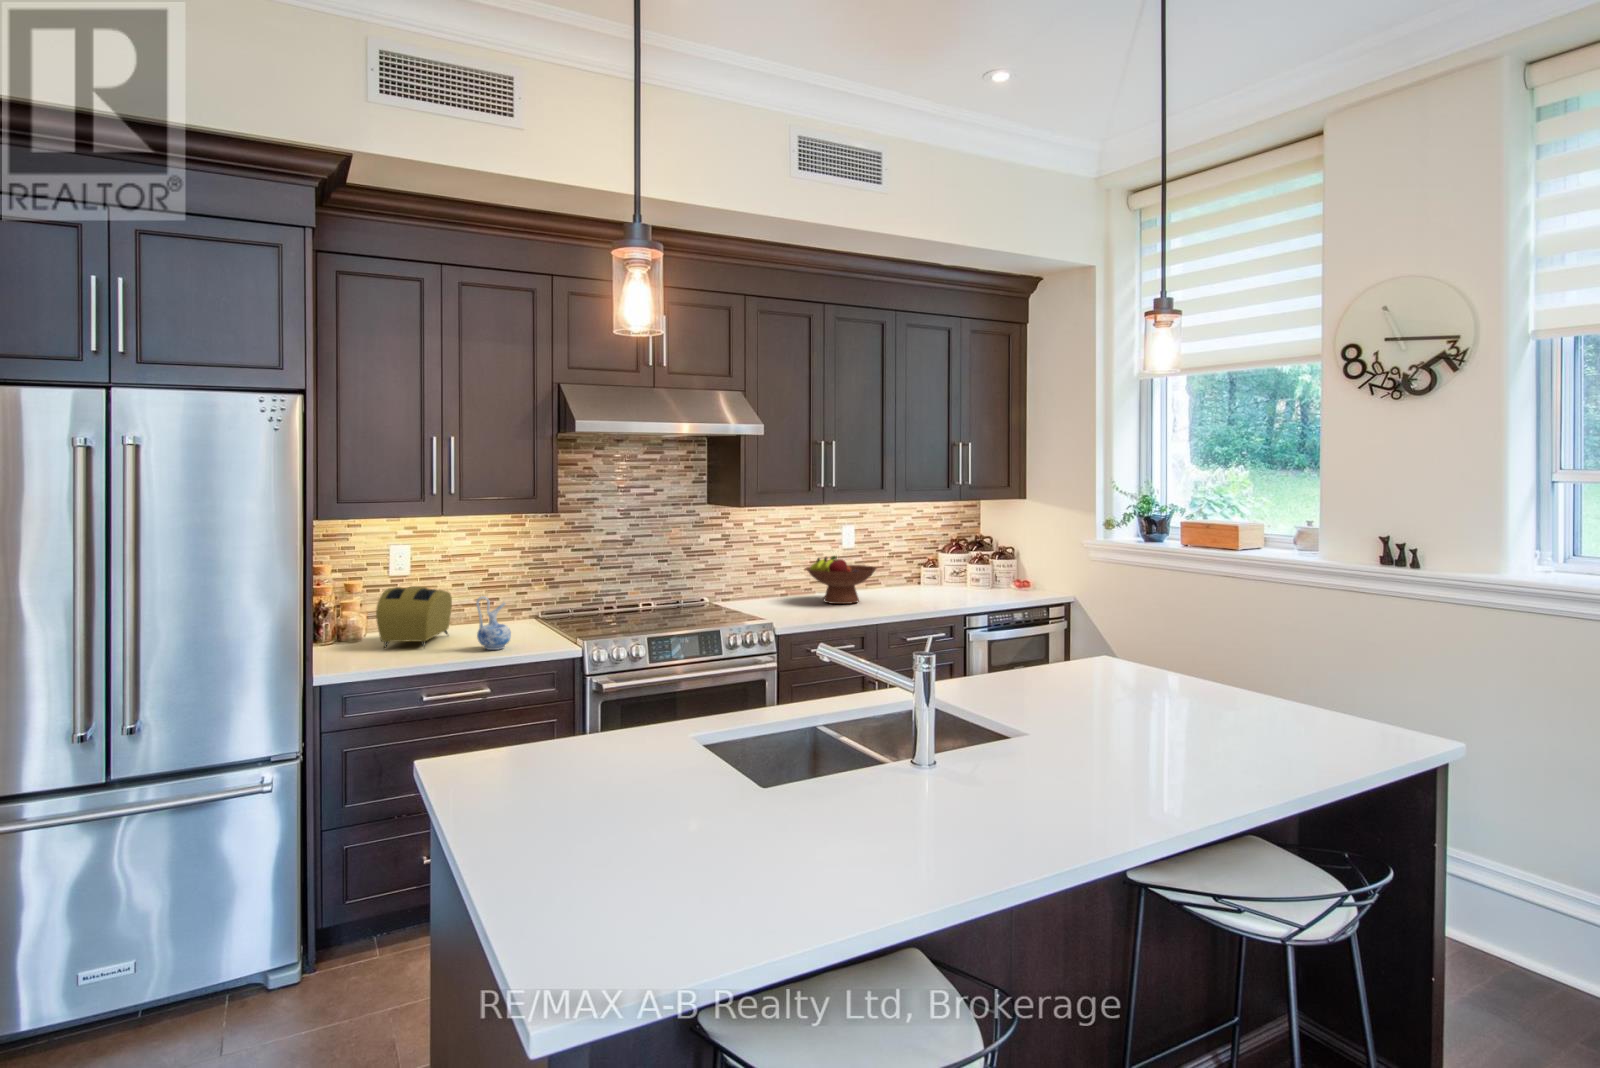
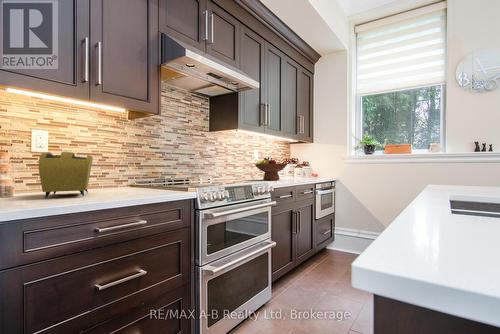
ceramic pitcher: present [476,596,511,650] -> none [129,155,154,195]

